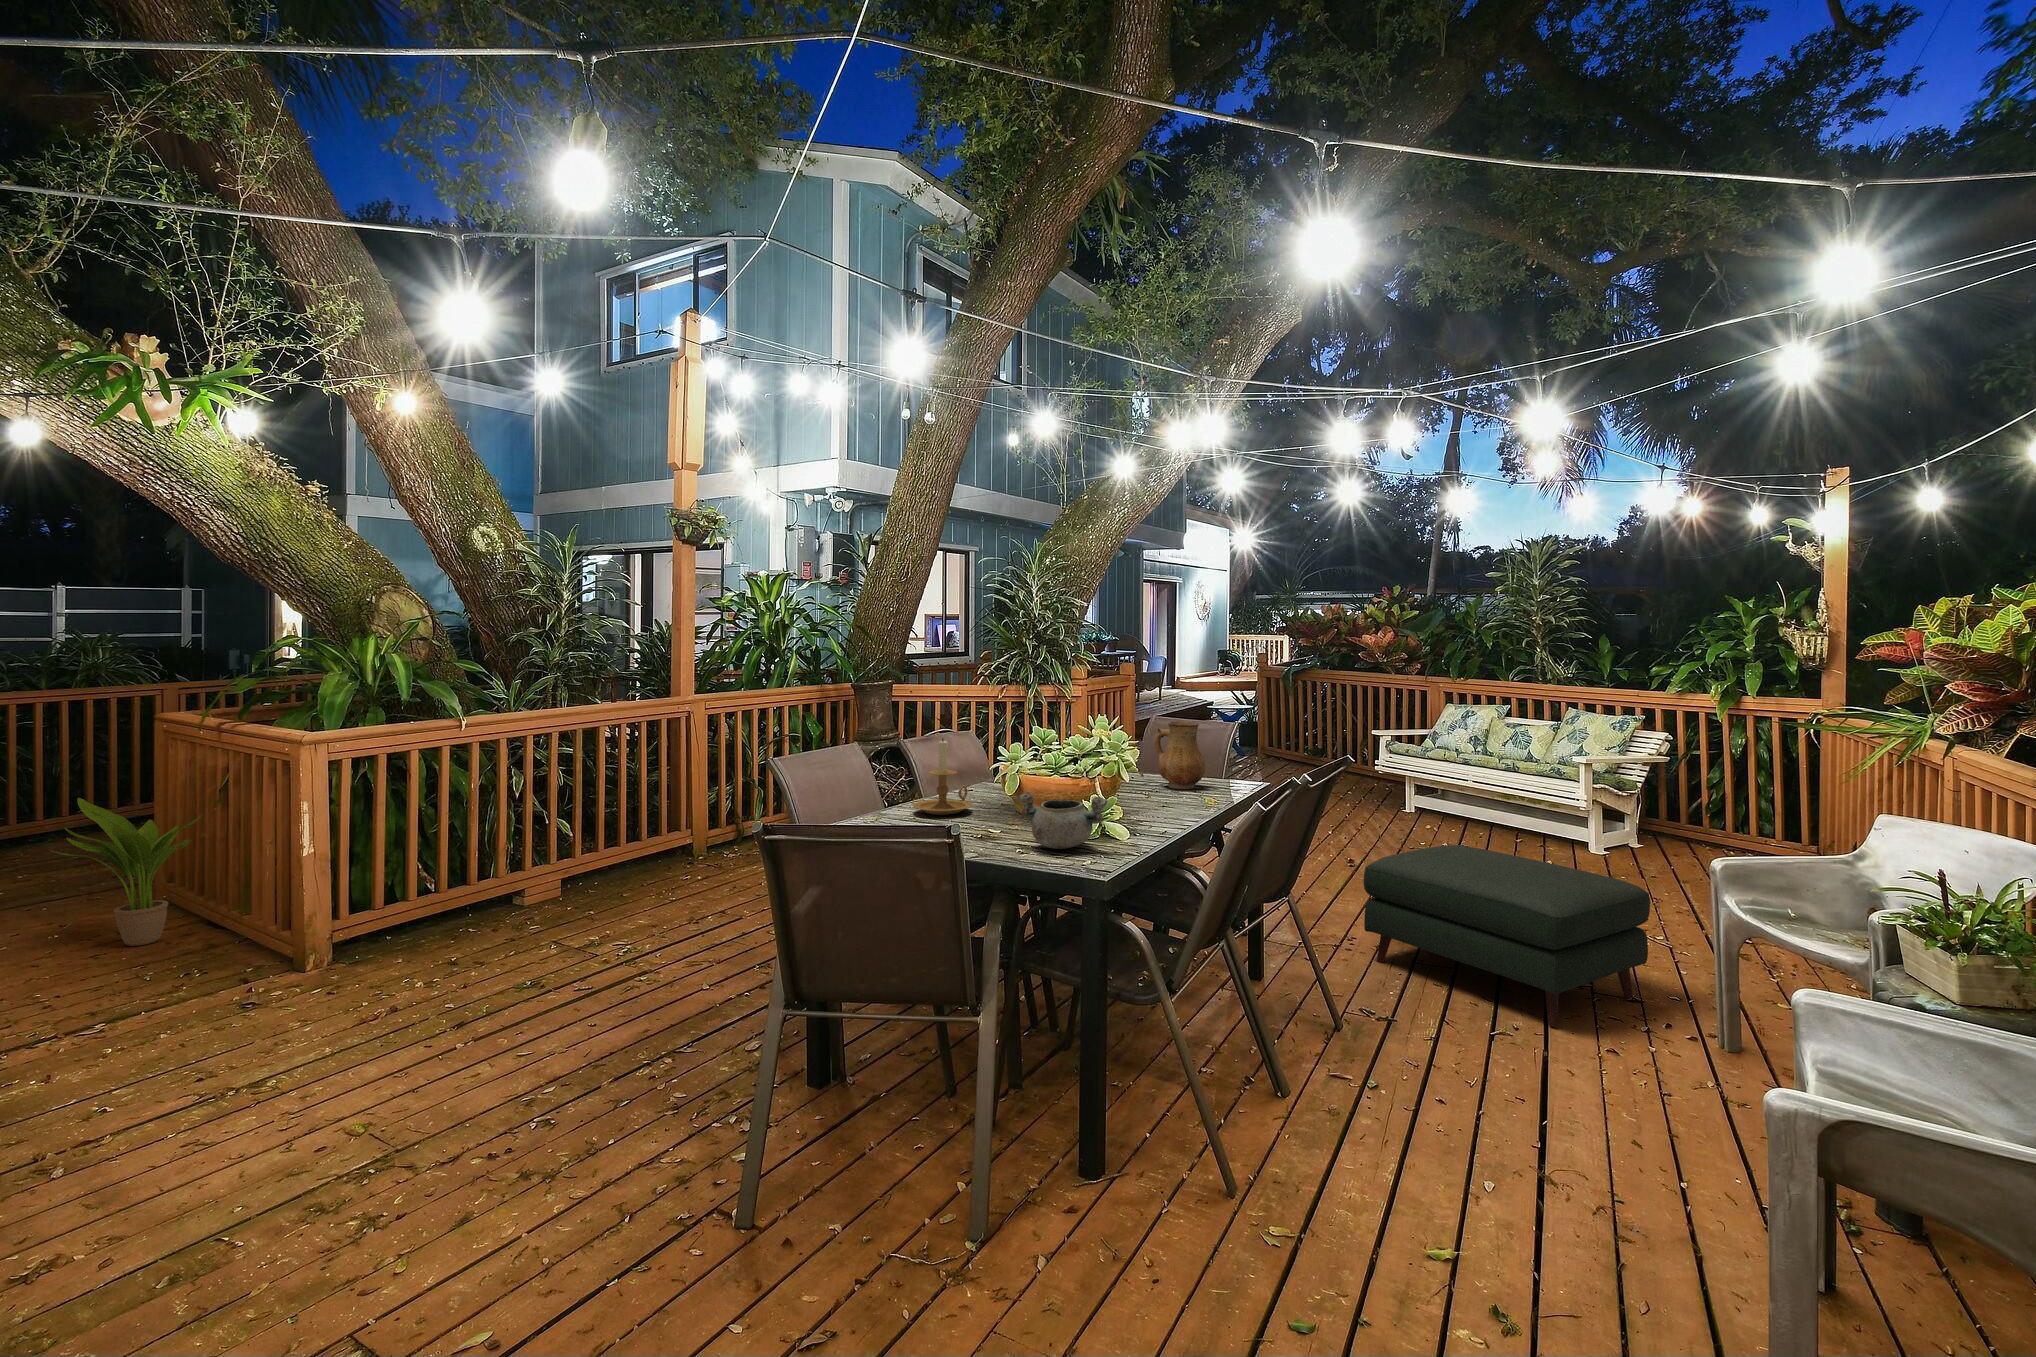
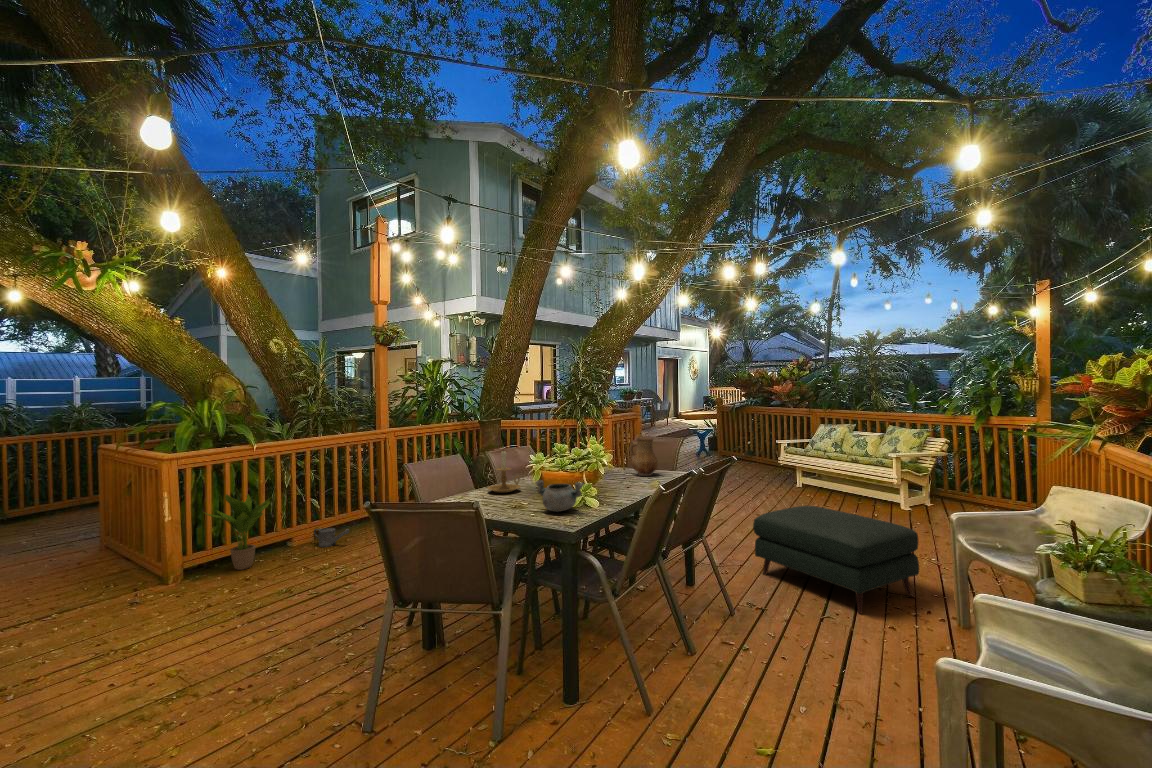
potted plant: present [50,798,201,946] -> present [206,494,270,570]
watering can: none [561,874,628,909] -> present [314,528,349,547]

